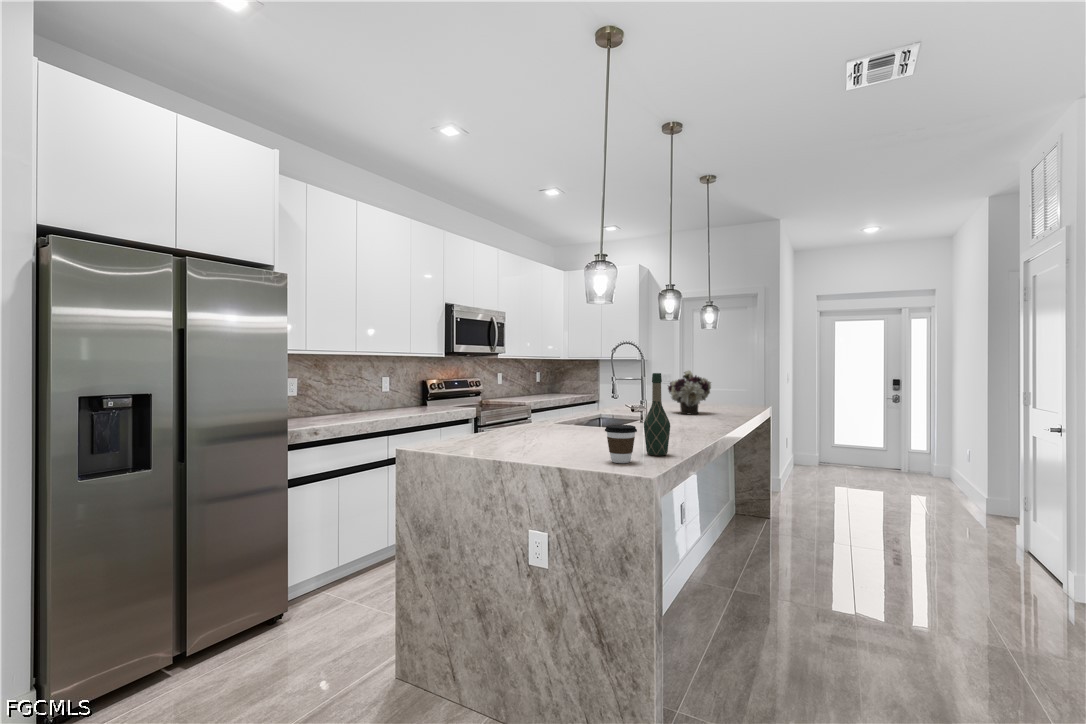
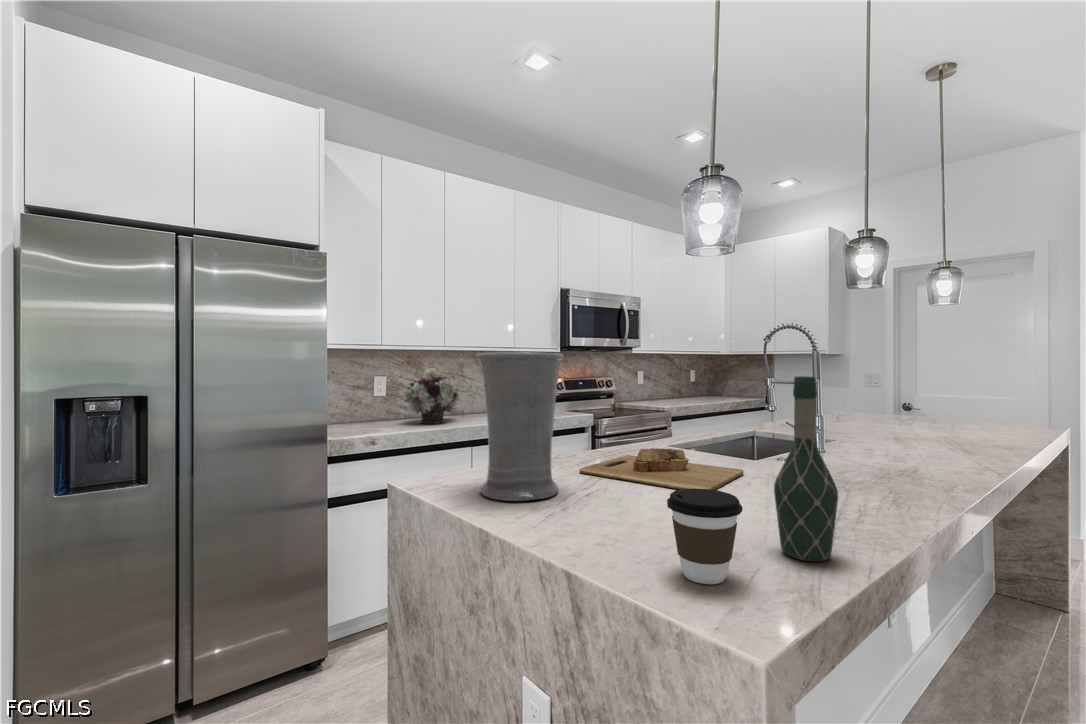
vase: none [469,360,522,449] -> present [477,352,564,501]
flower arrangement: present [668,371,711,414] -> present [403,368,459,424]
cutting board: none [517,419,612,441] -> present [579,448,744,490]

